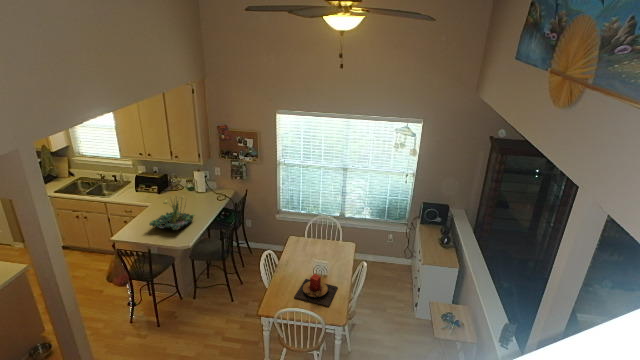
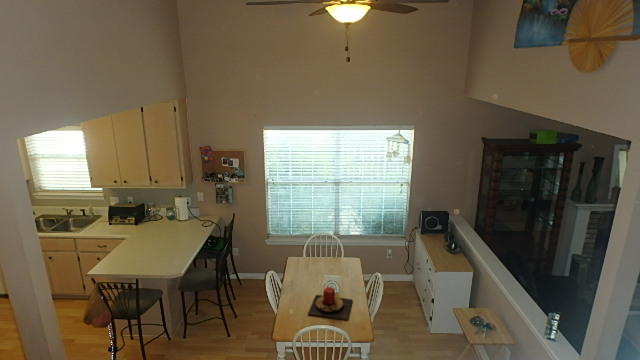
plant: present [149,197,194,230] -> none [131,219,182,258]

